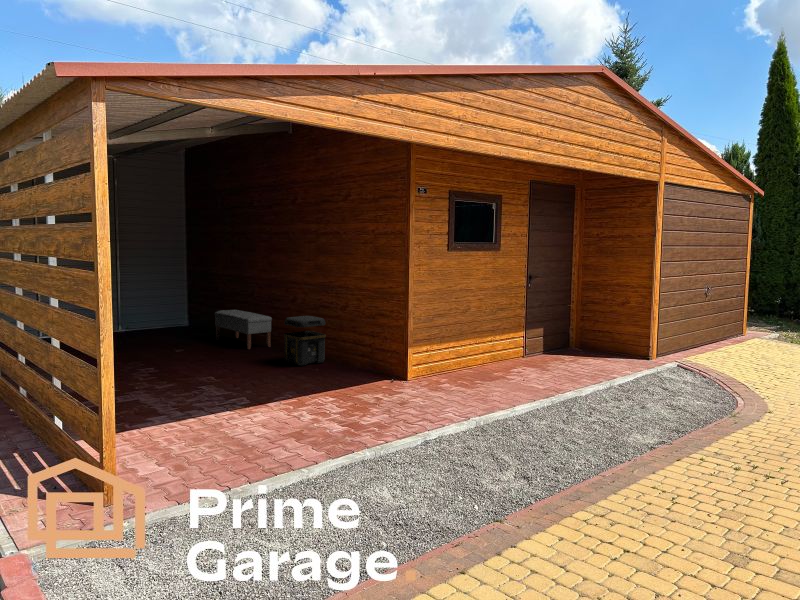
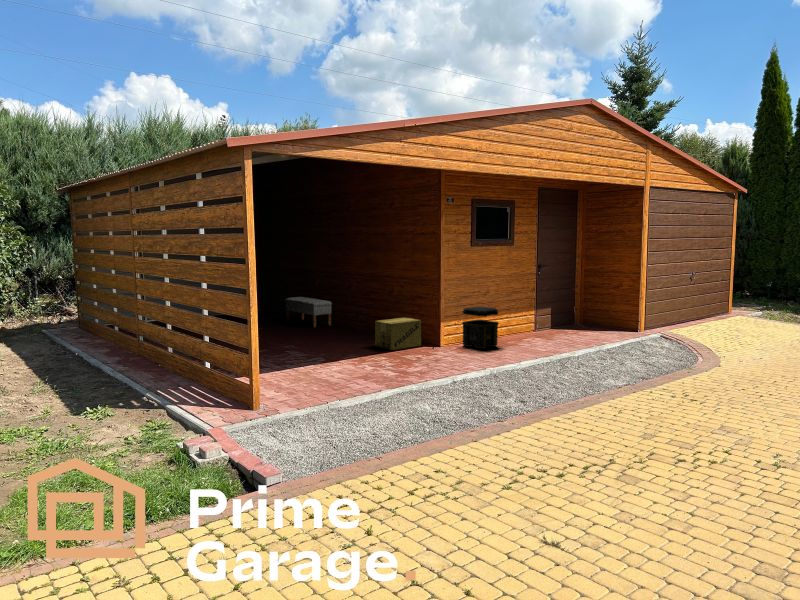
toolbox: present [284,316,326,366] -> present [462,307,499,349]
cardboard box: none [322,341,382,385] -> present [375,317,421,350]

